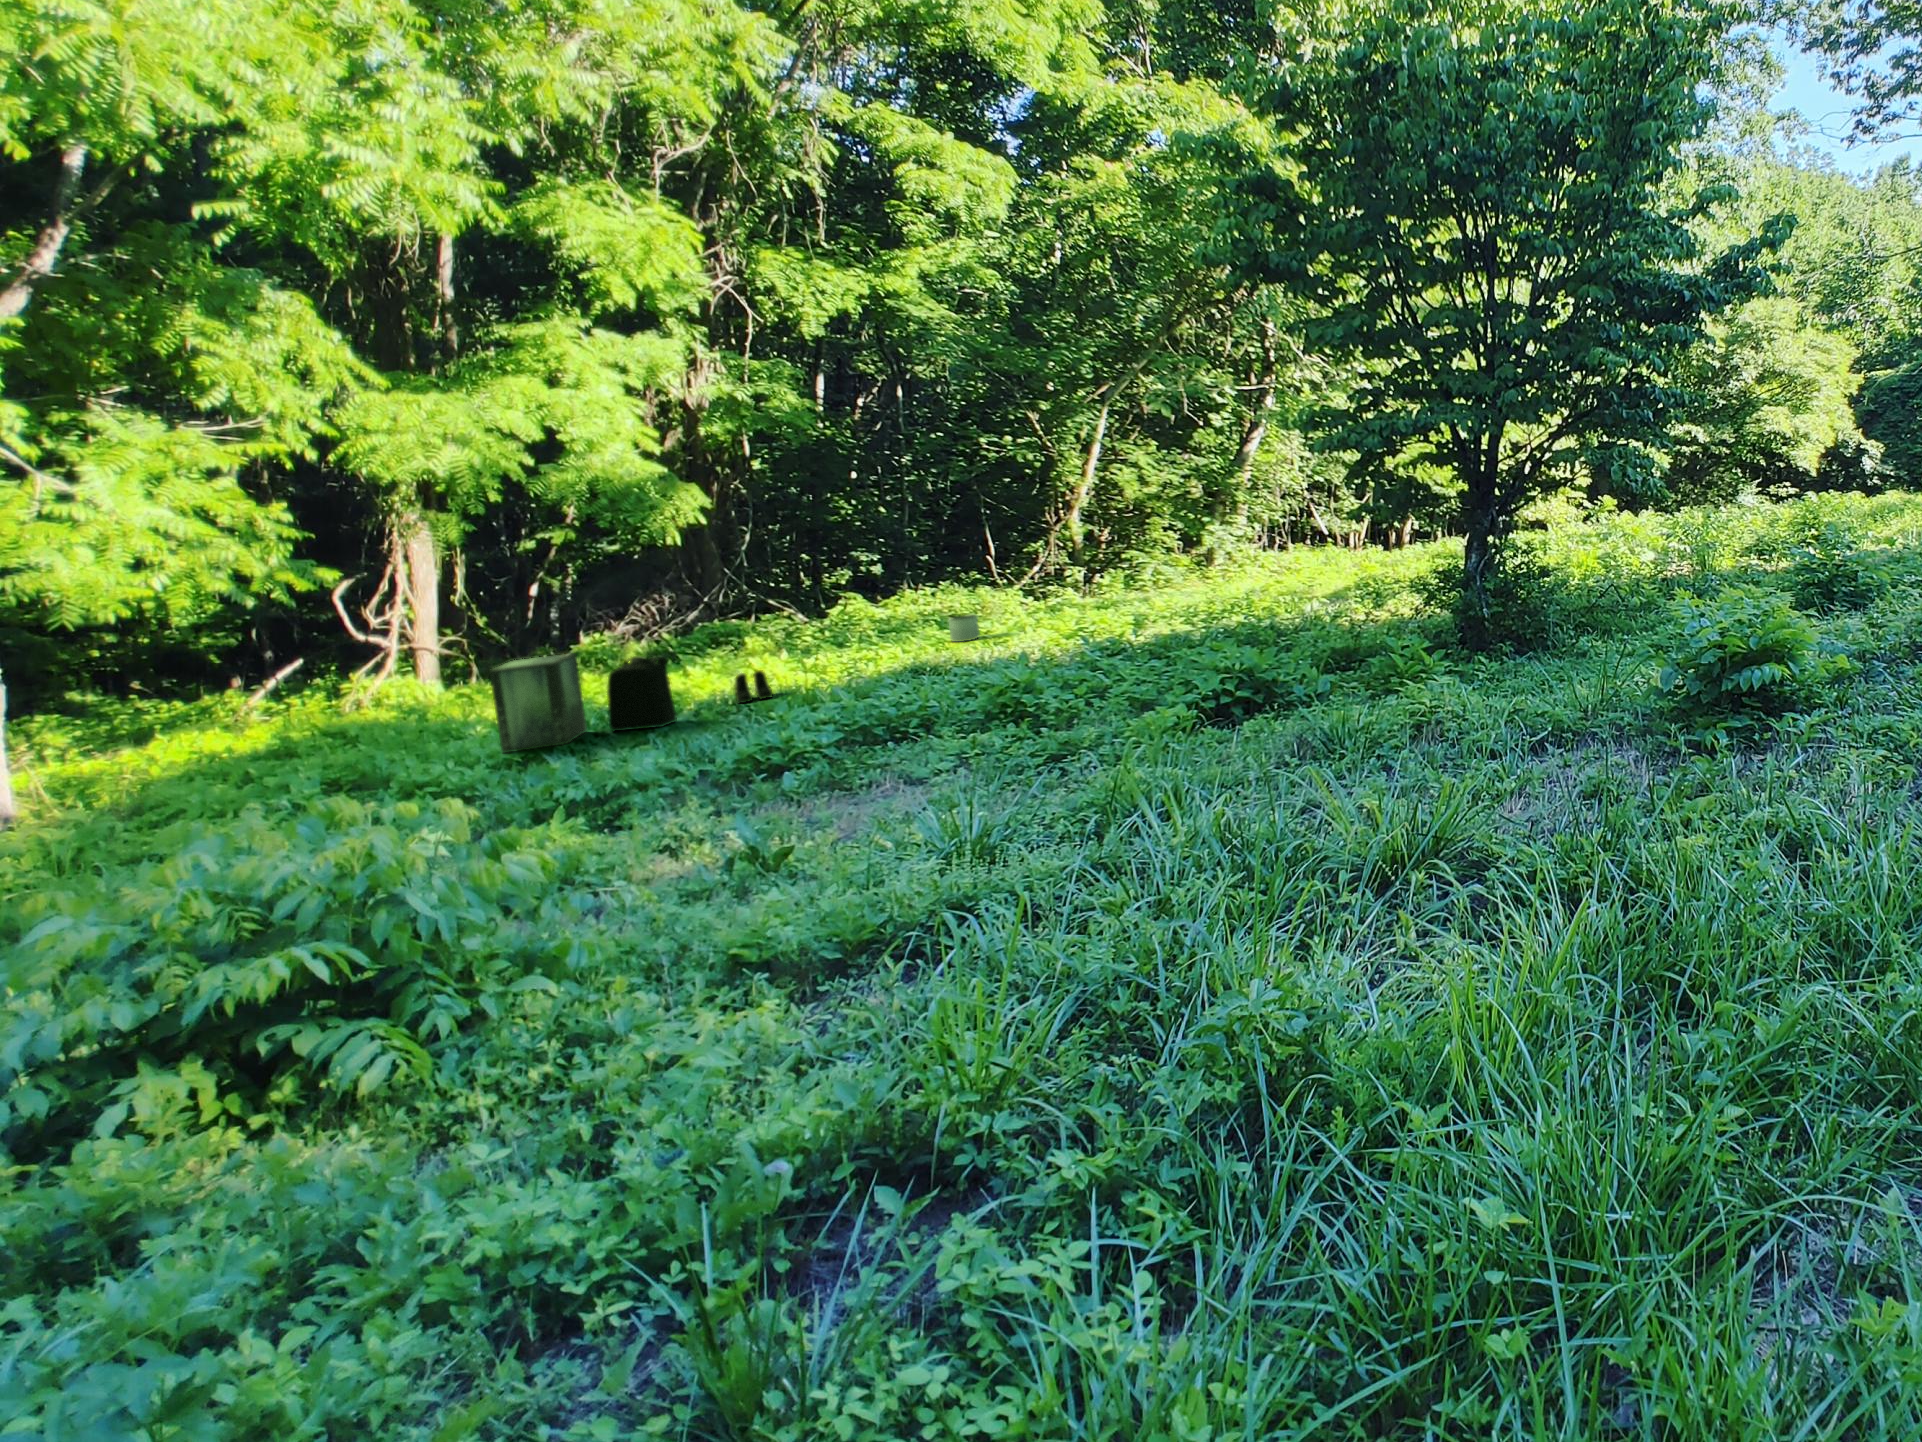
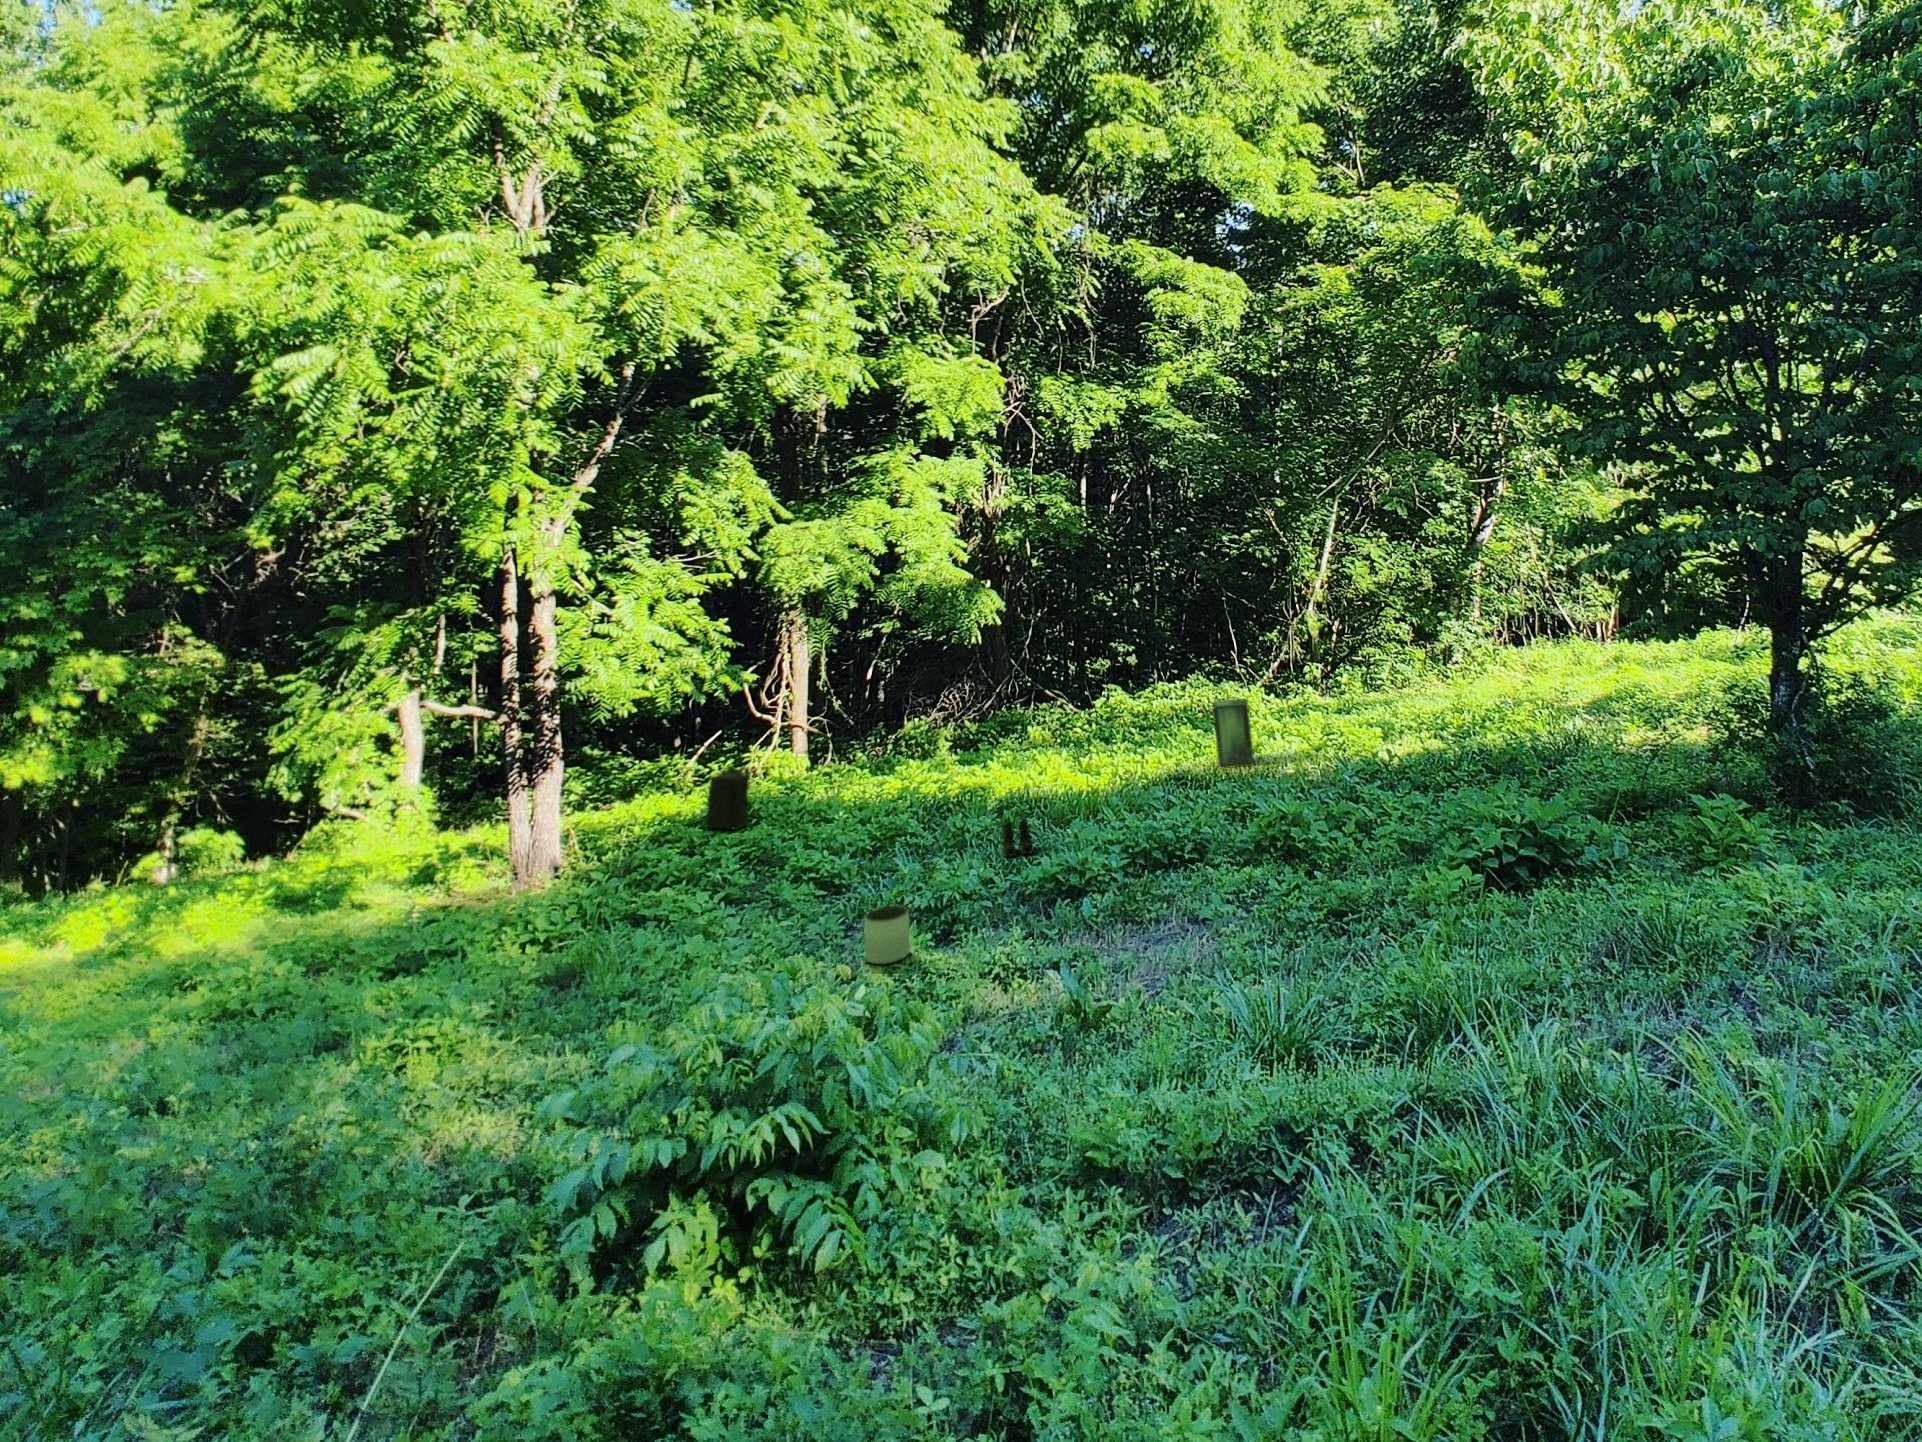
planter: present [948,614,979,642] -> present [864,905,911,965]
storage box: present [489,653,587,753] -> present [1213,698,1254,768]
backpack: present [607,656,677,731] -> present [707,766,750,830]

